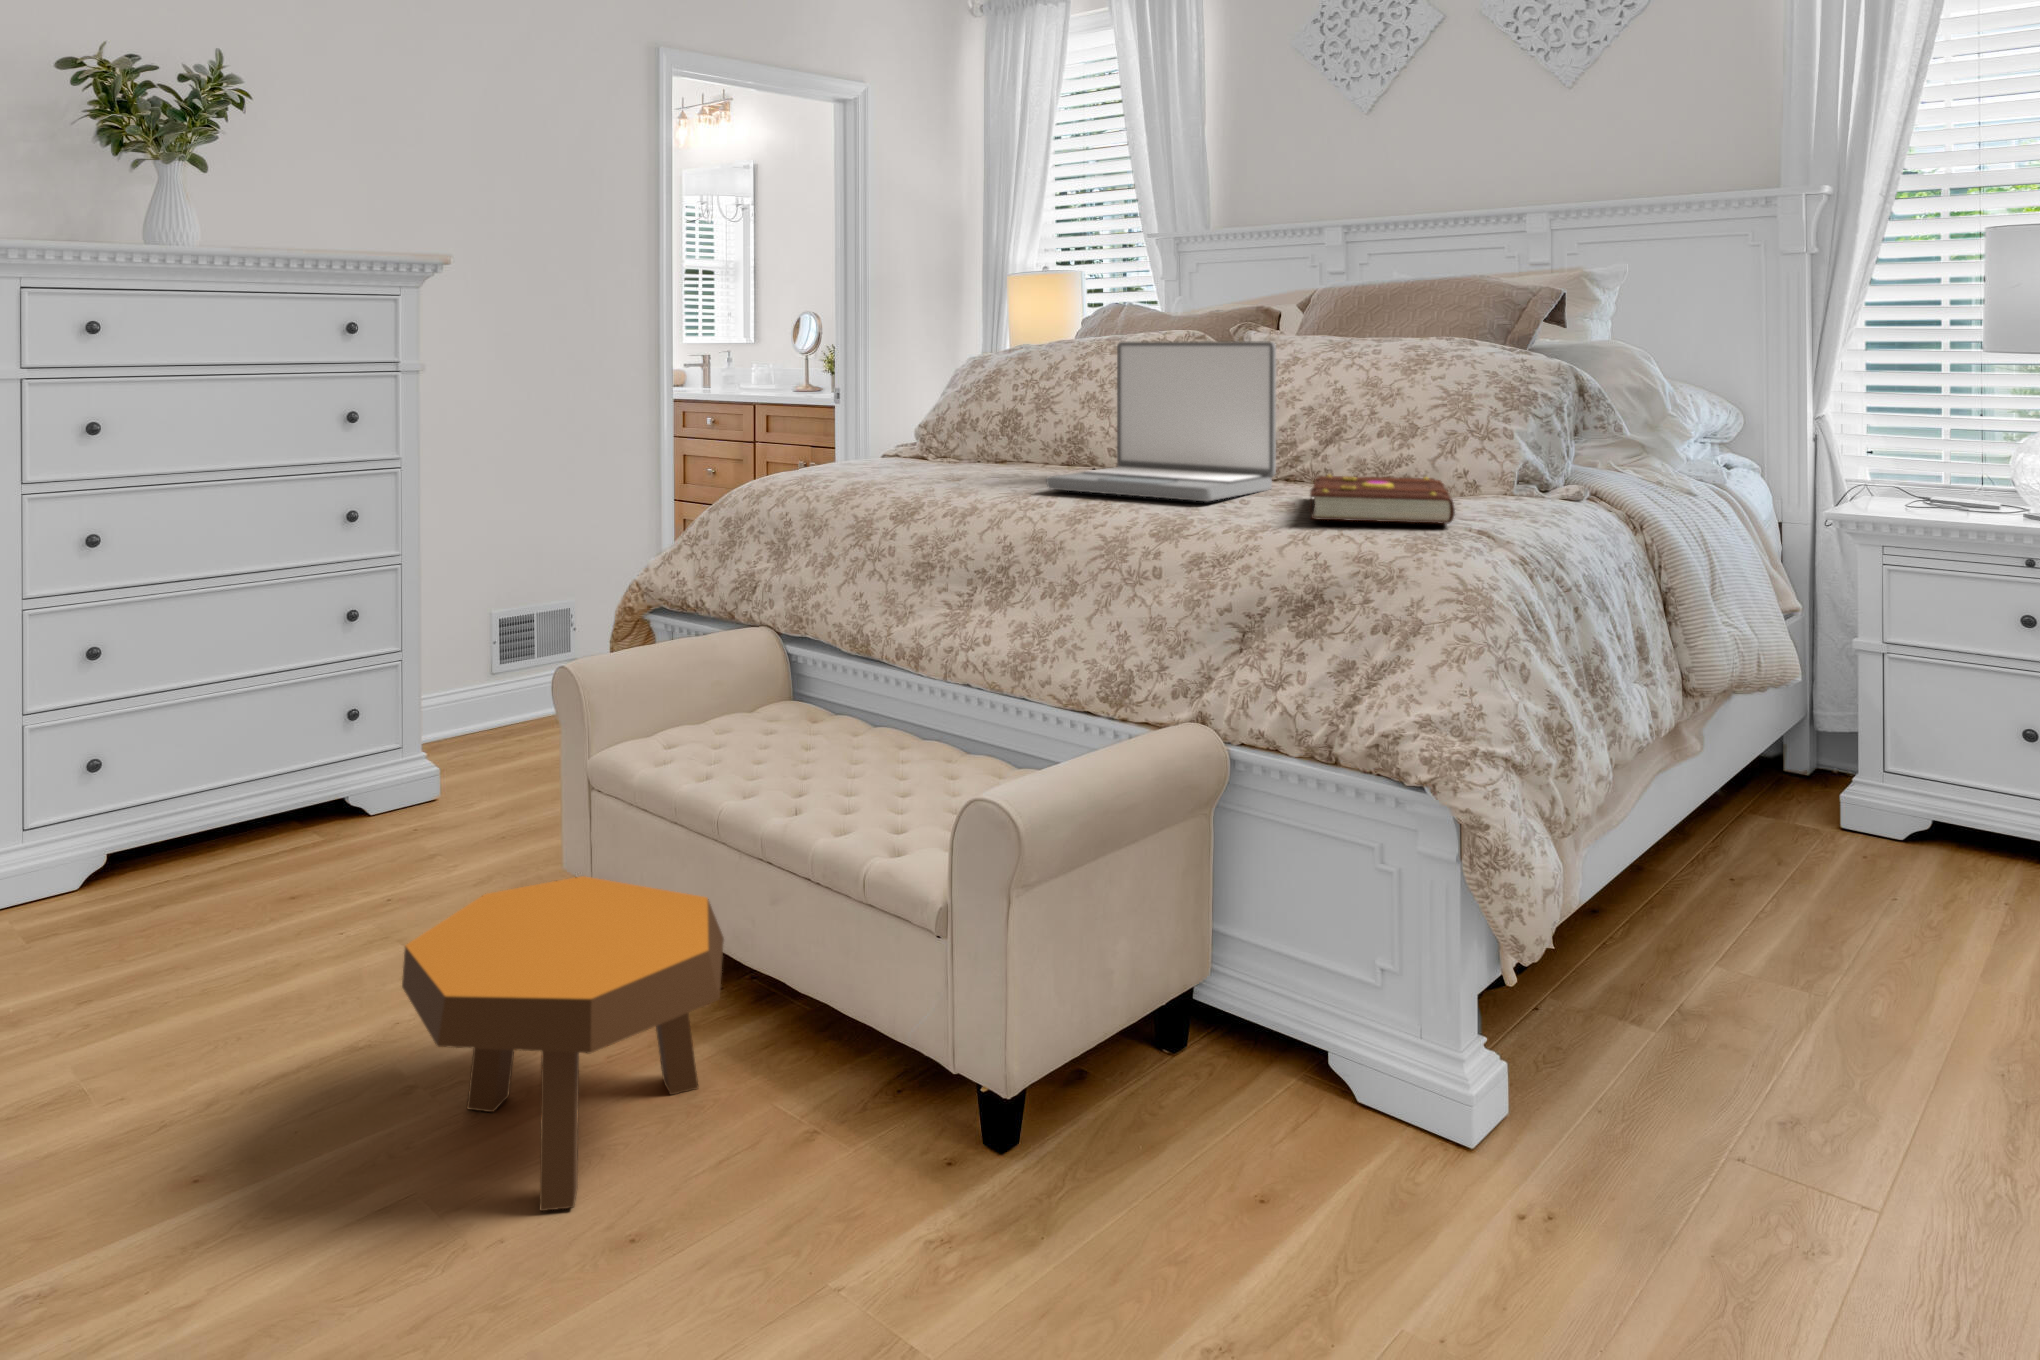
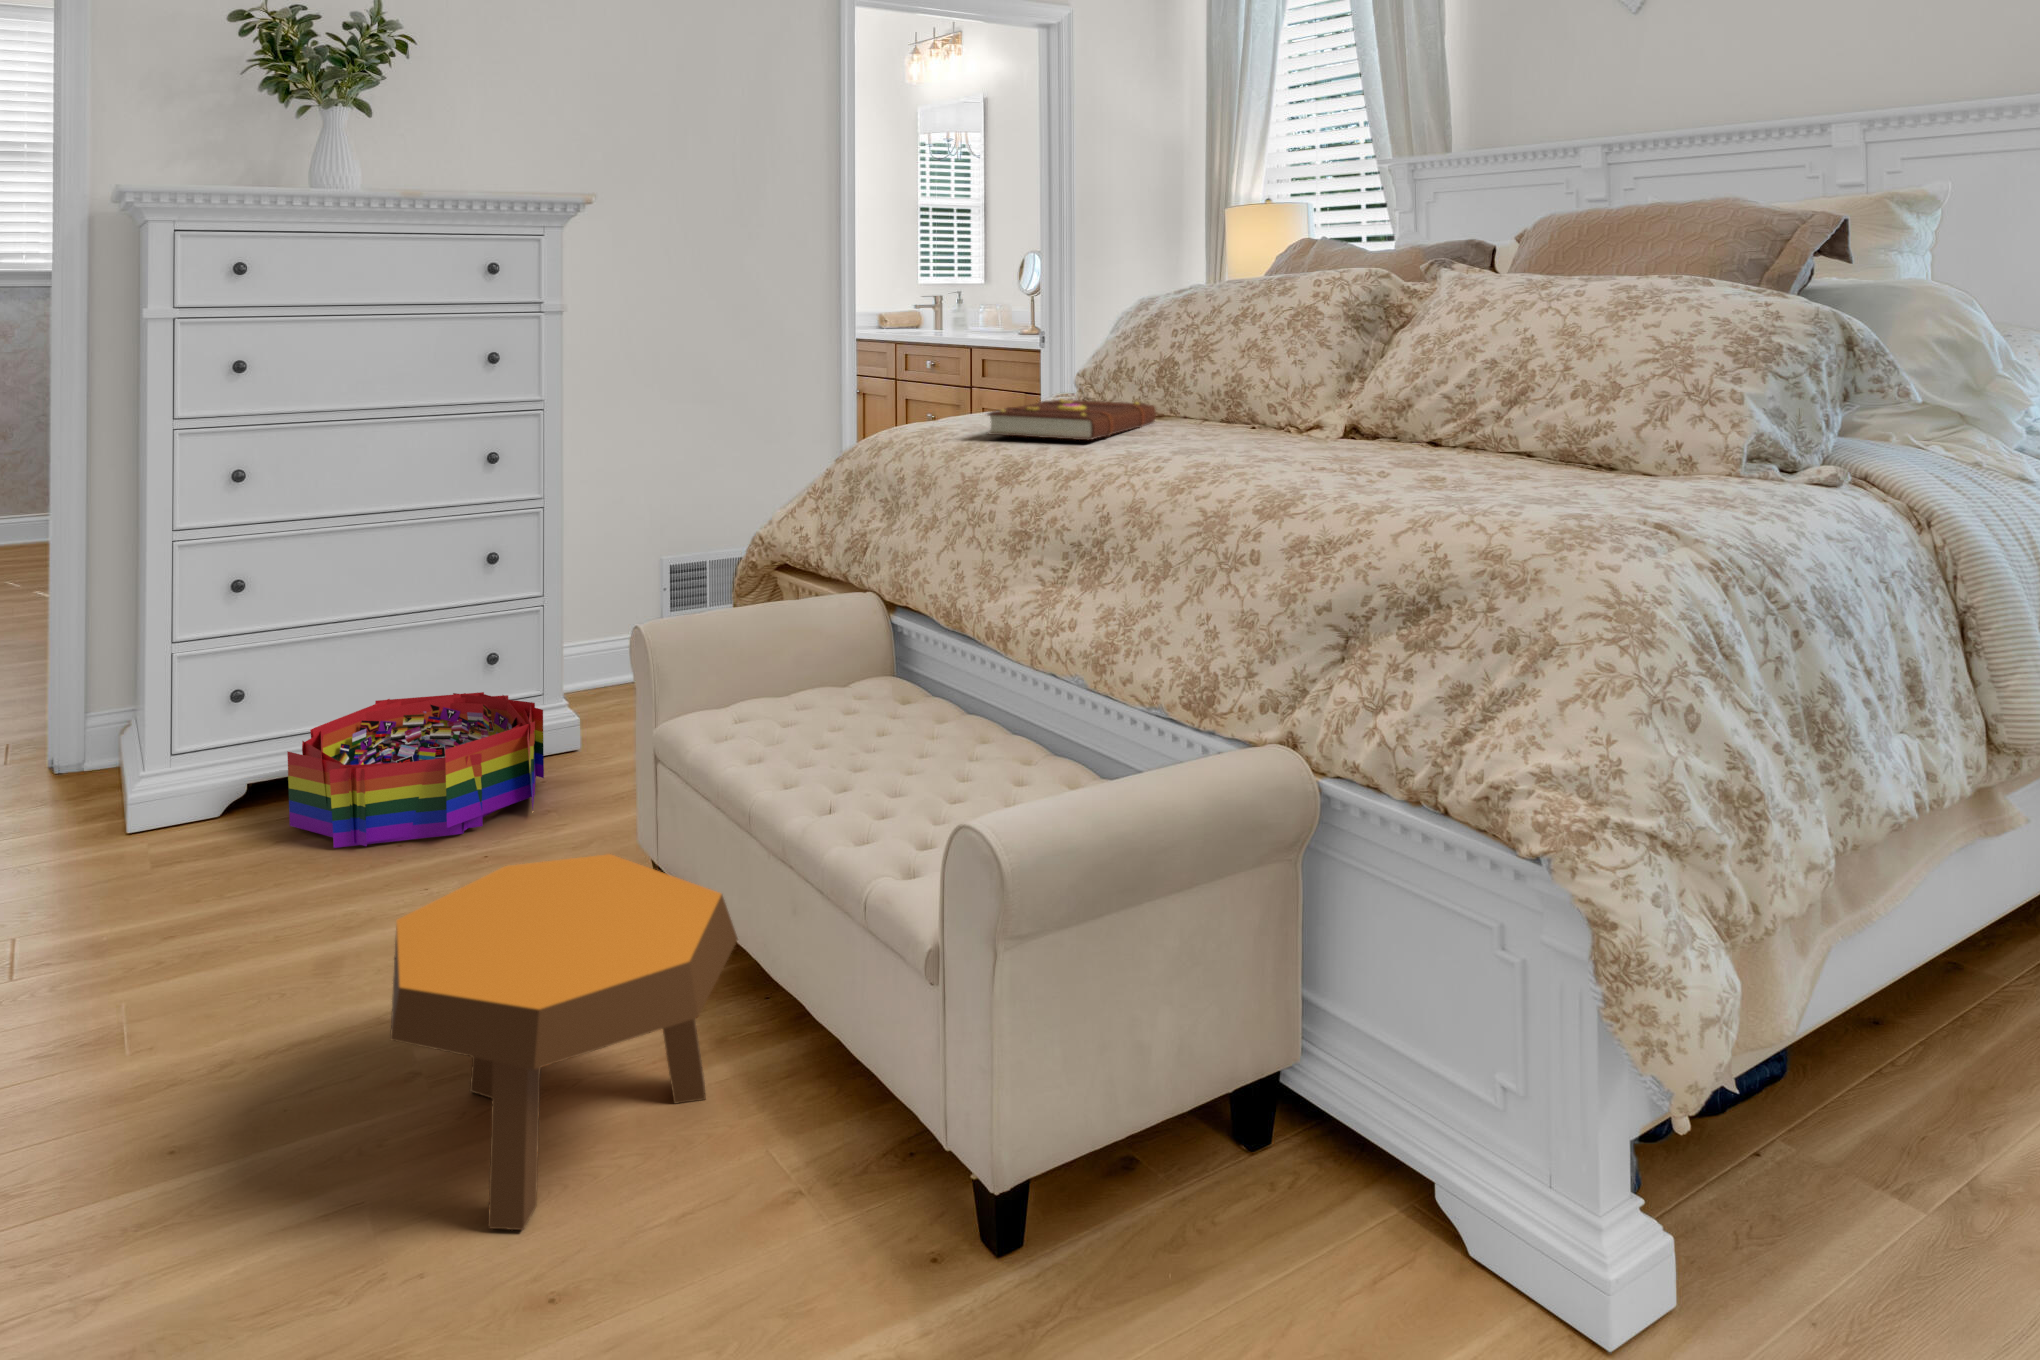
laptop: present [1046,341,1276,502] -> none [1162,282,1441,473]
book: present [1310,475,1455,524] -> present [988,398,1156,440]
storage bin: none [151,757,416,920] -> present [287,692,544,848]

